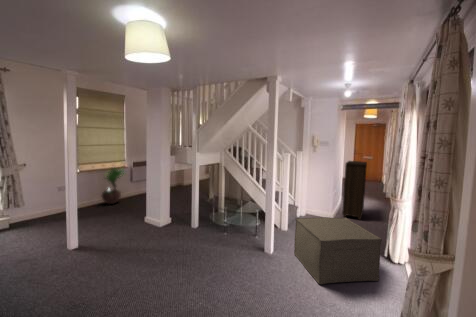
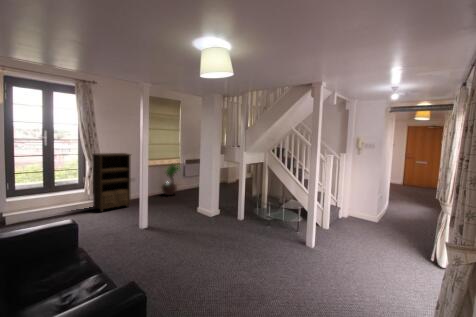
bookshelf: present [342,161,367,220] -> present [93,153,131,212]
ottoman: present [294,217,382,284] -> none [334,216,425,281]

